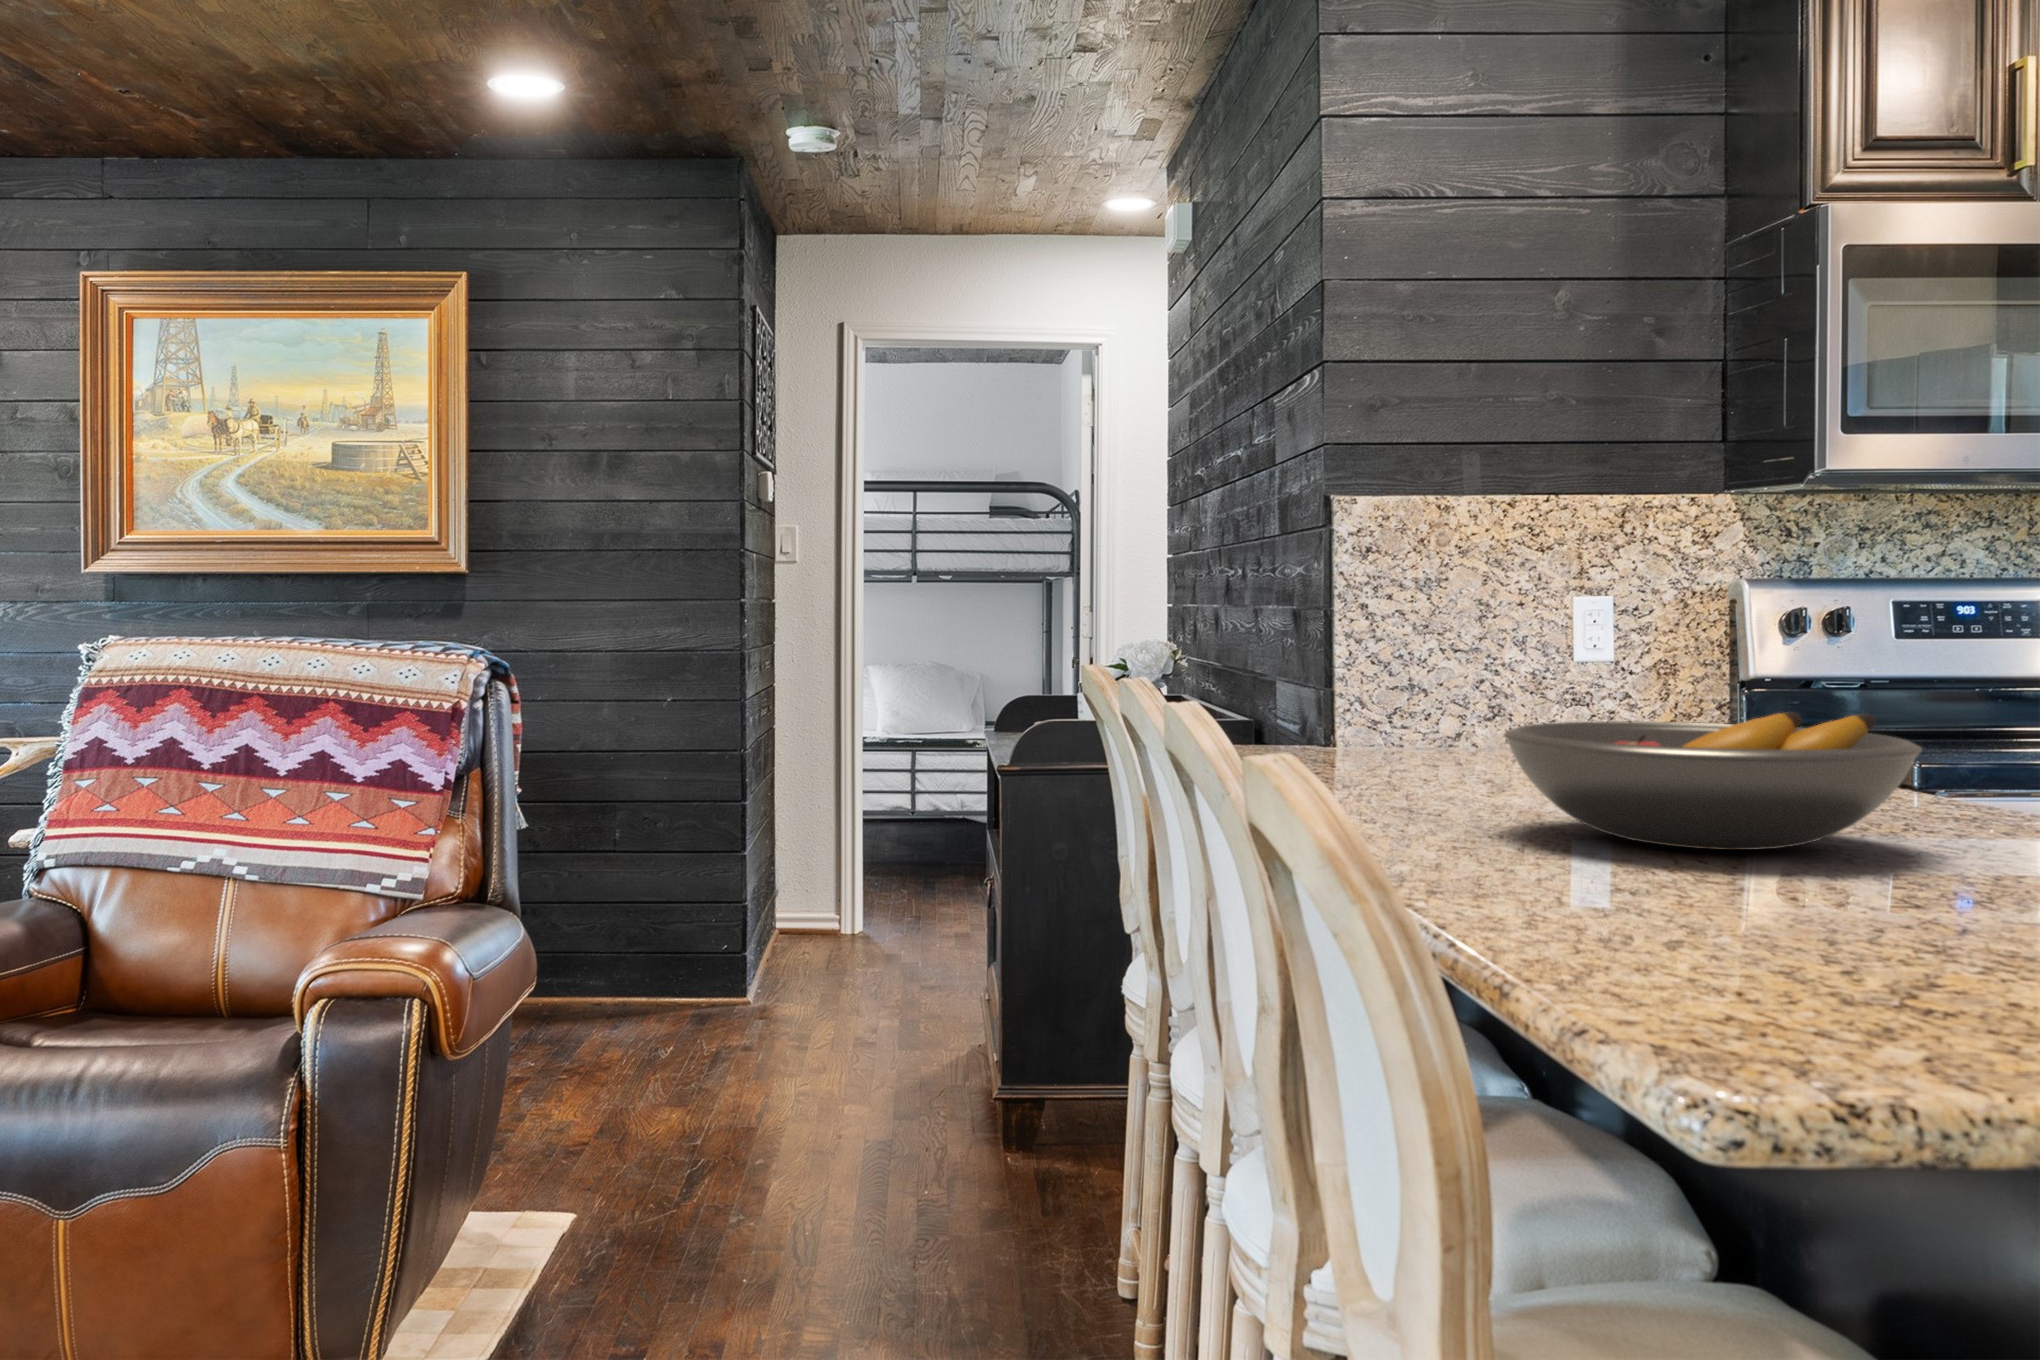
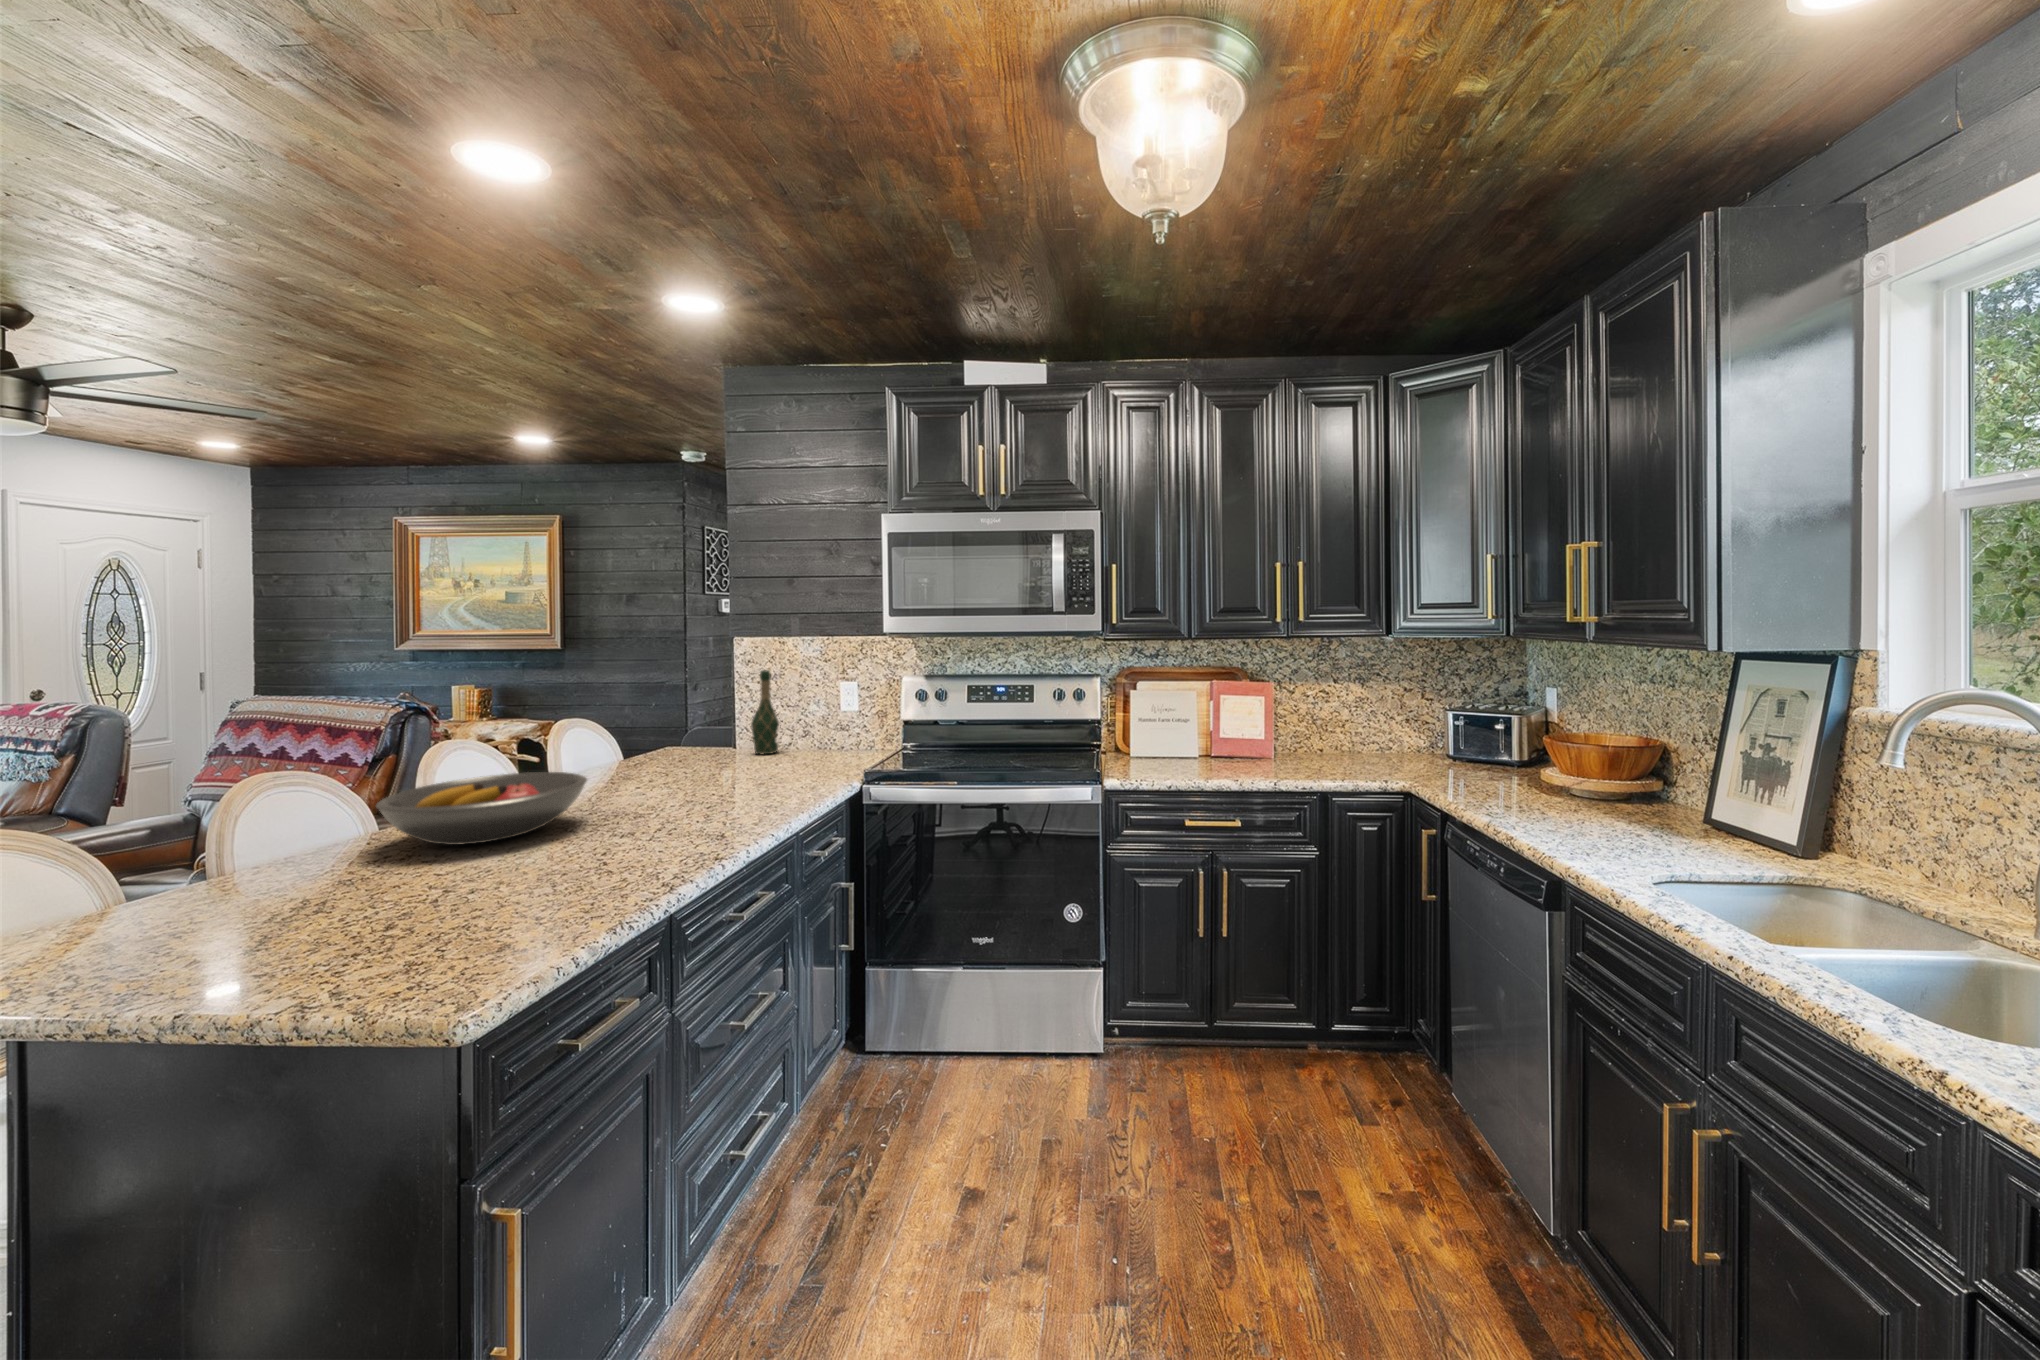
wine bottle: none [1391,569,1453,752] -> present [751,670,779,754]

